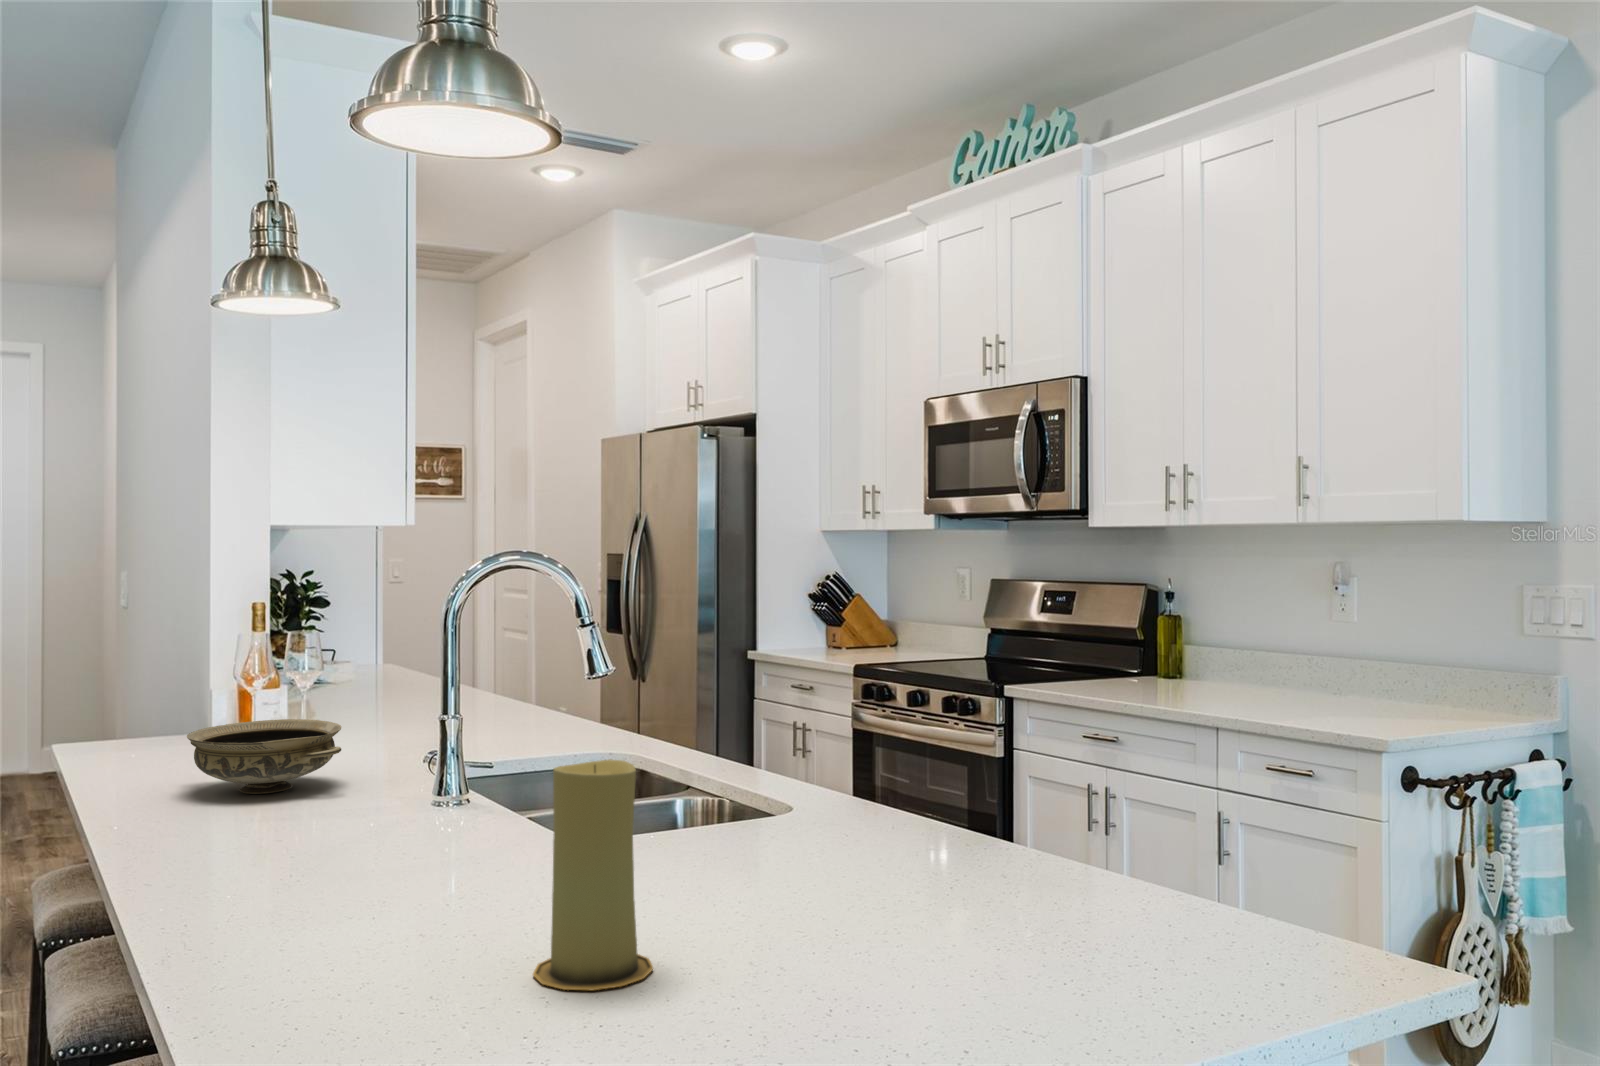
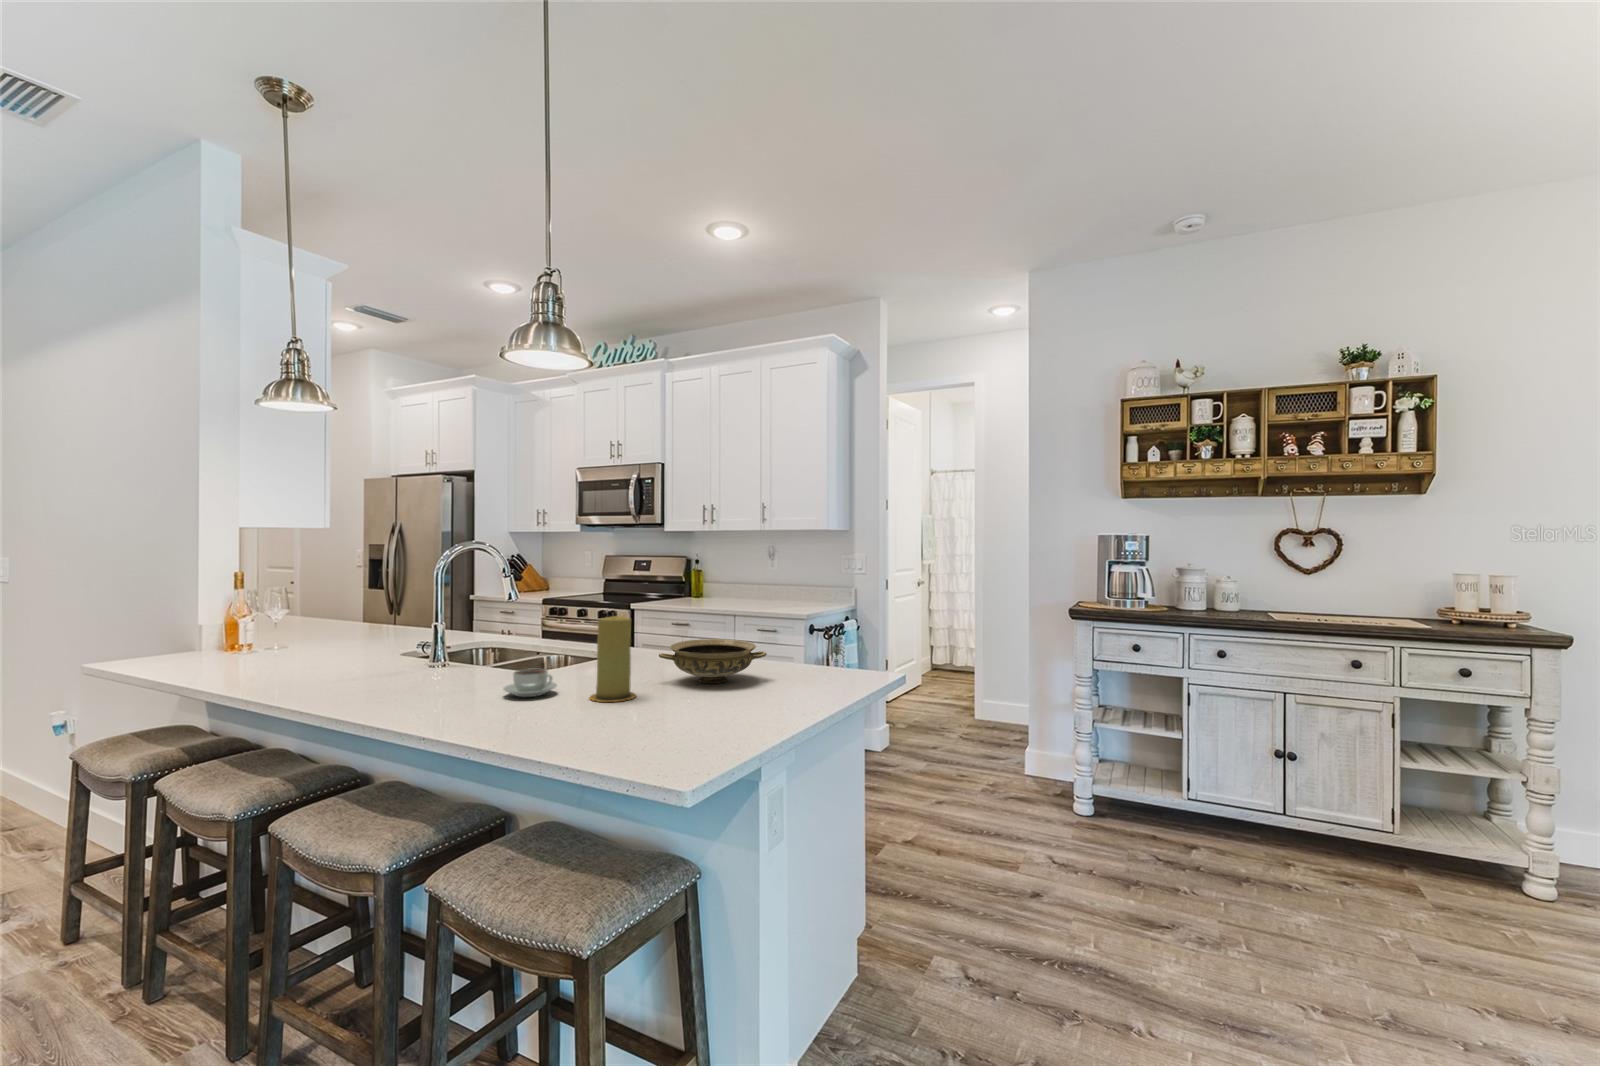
ceramic bowl: present [187,719,341,794] -> present [659,639,767,683]
coffee cup: none [384,868,510,941] -> present [503,669,557,697]

